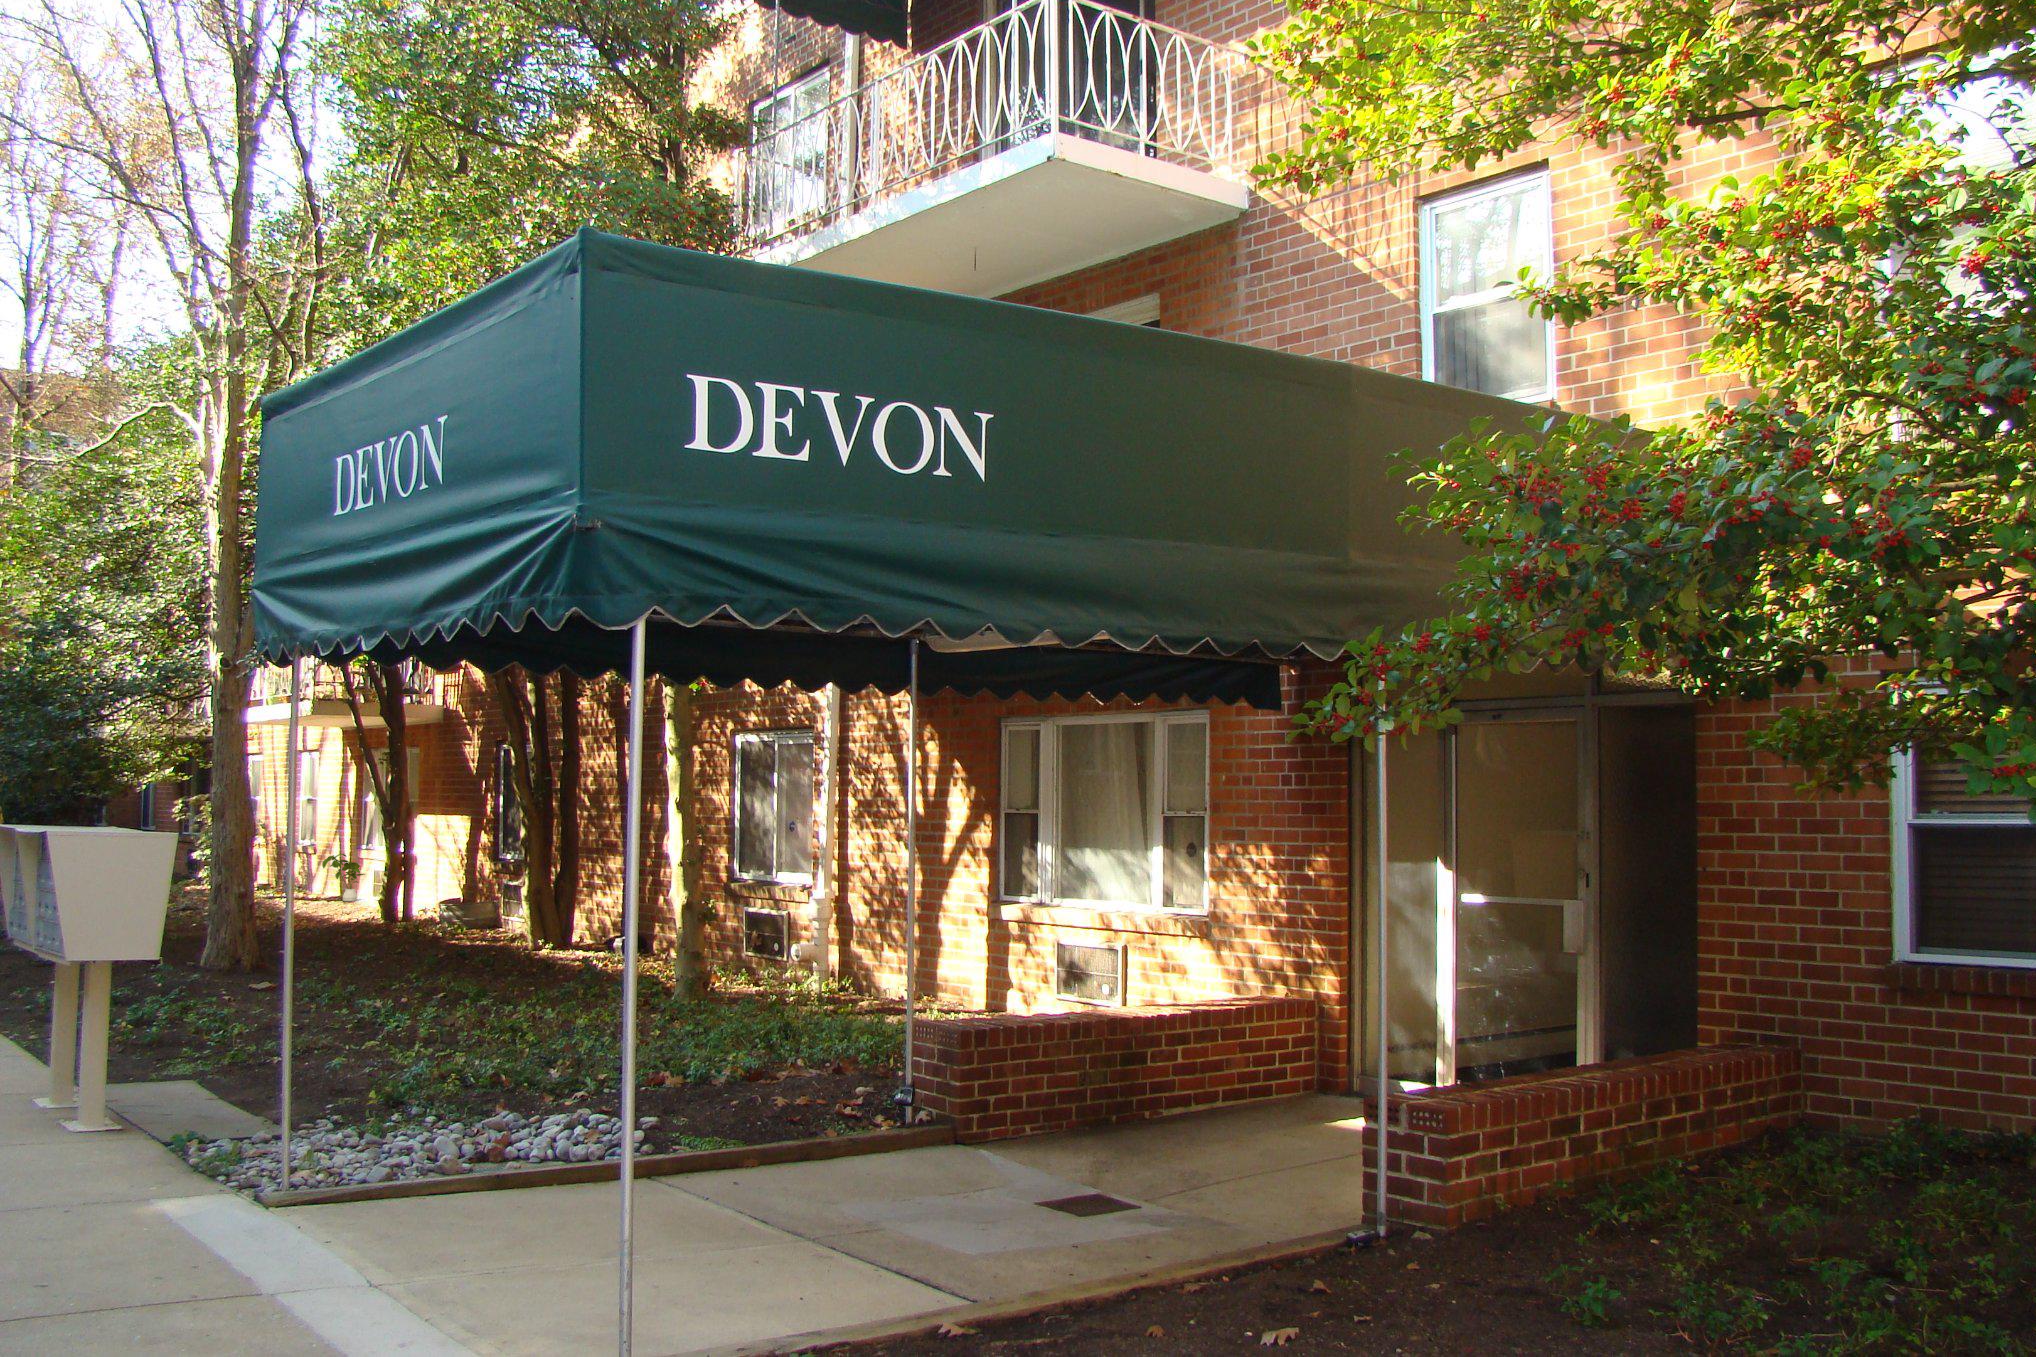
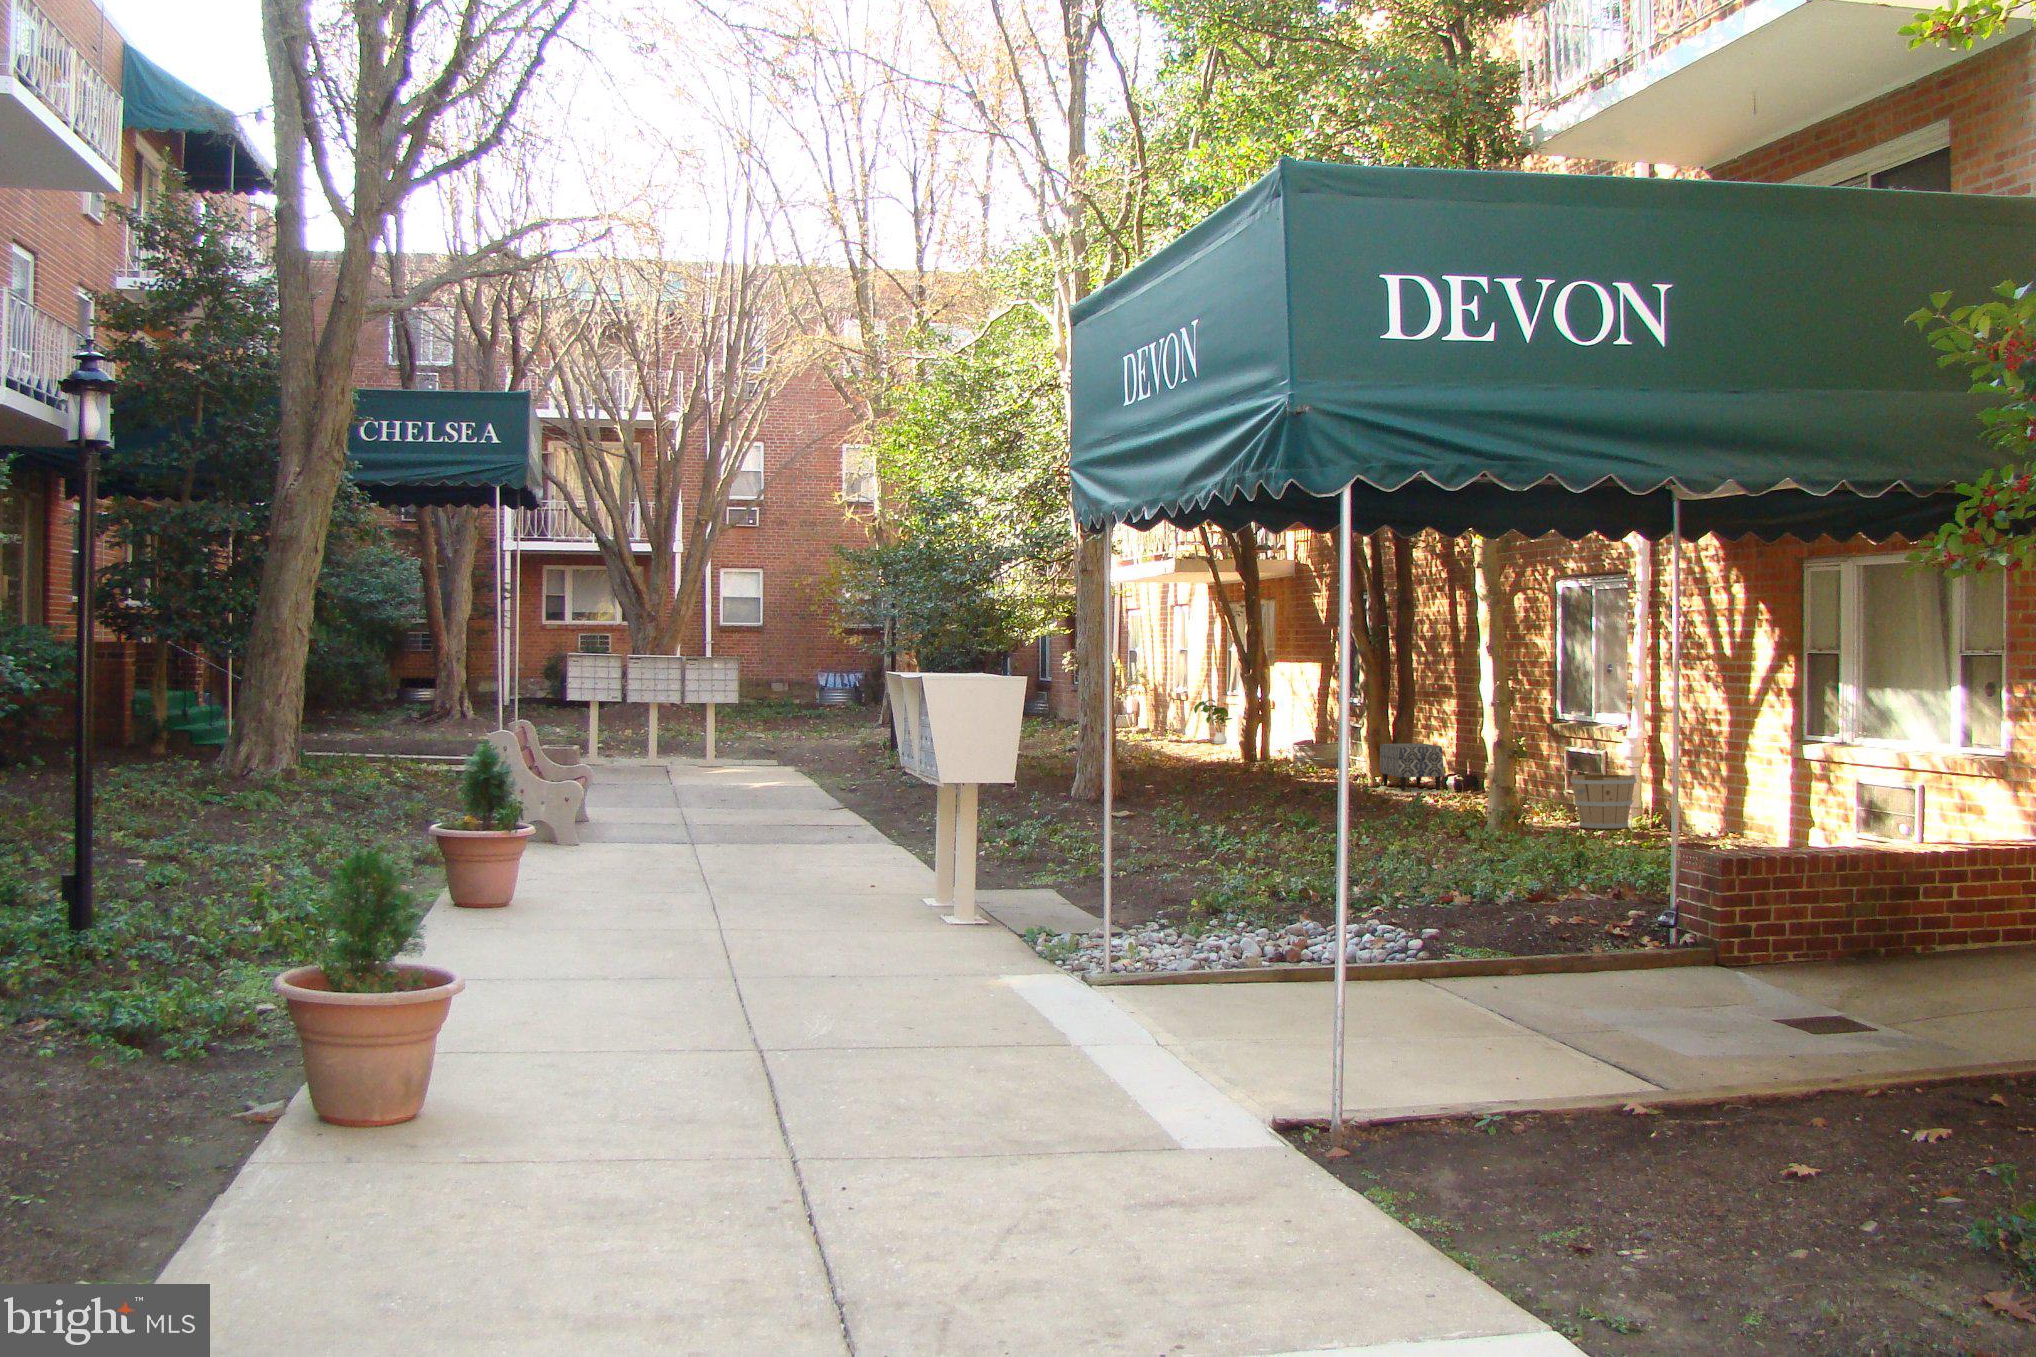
bench: none [539,901,609,952] -> present [1380,743,1443,791]
wooden bucket: none [758,933,824,991] -> present [1570,773,1637,829]

